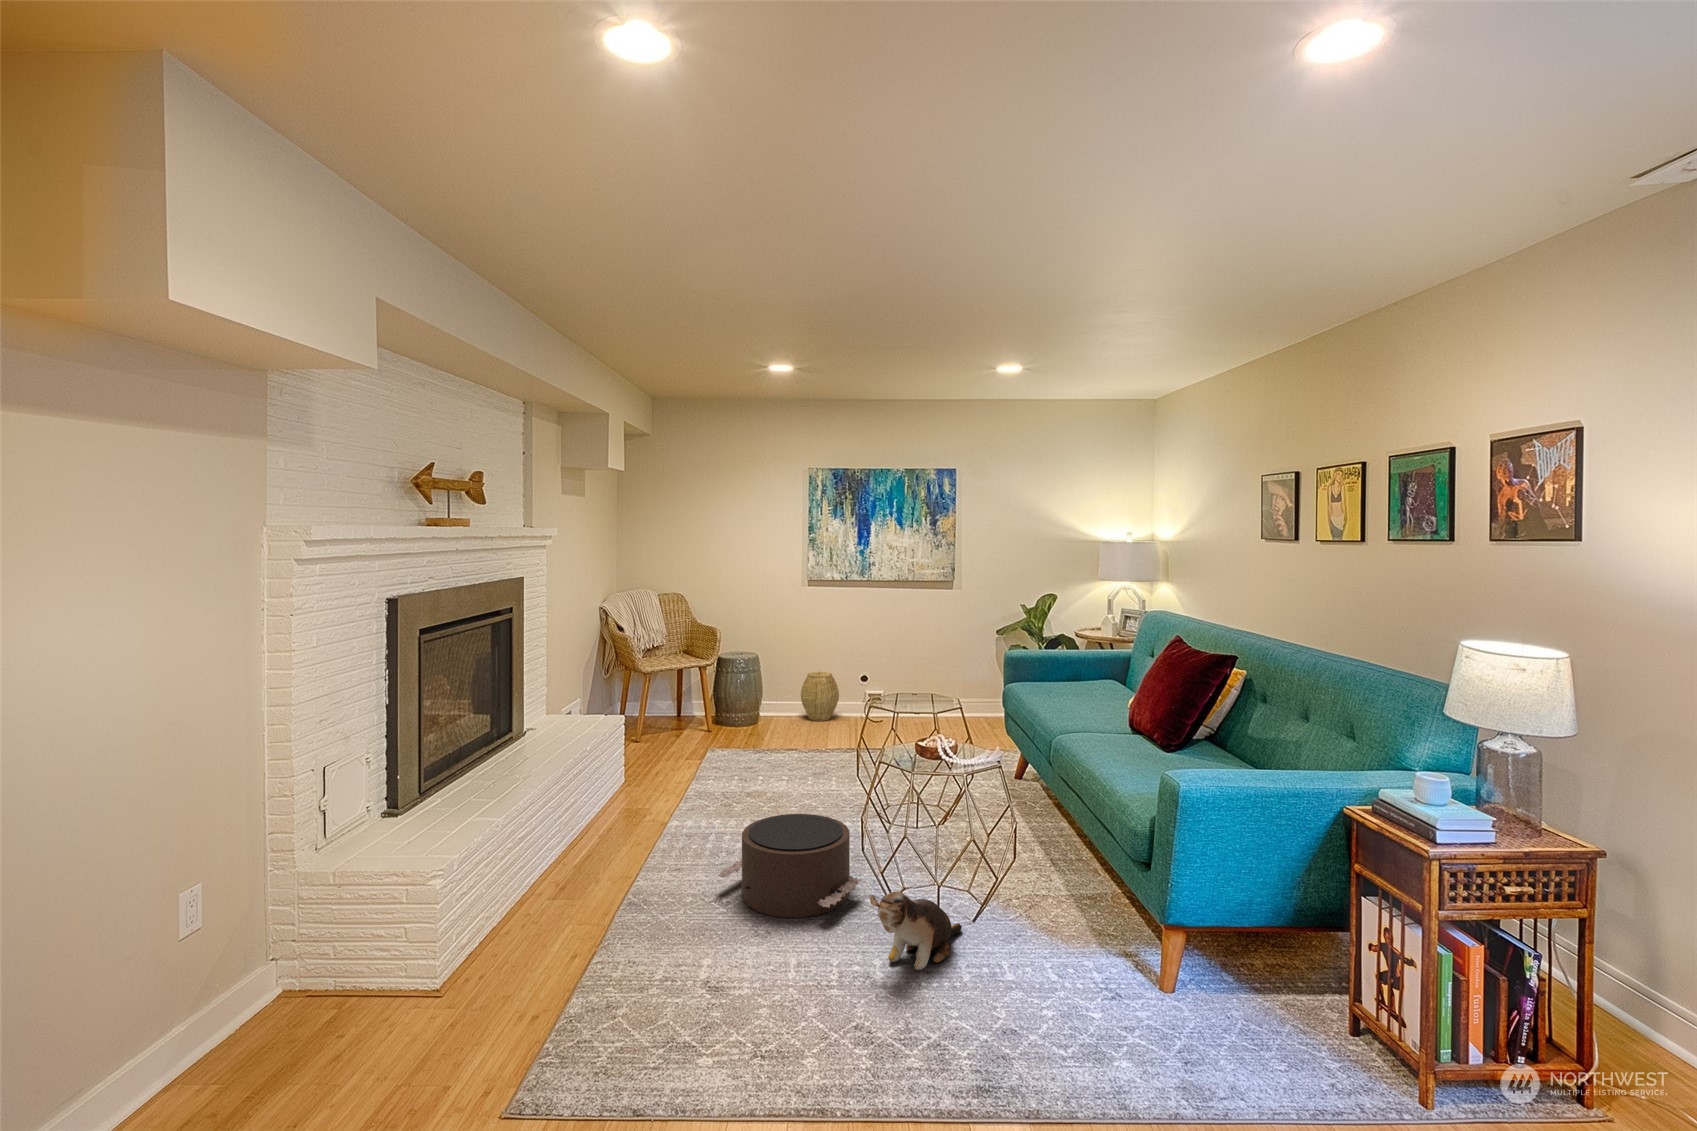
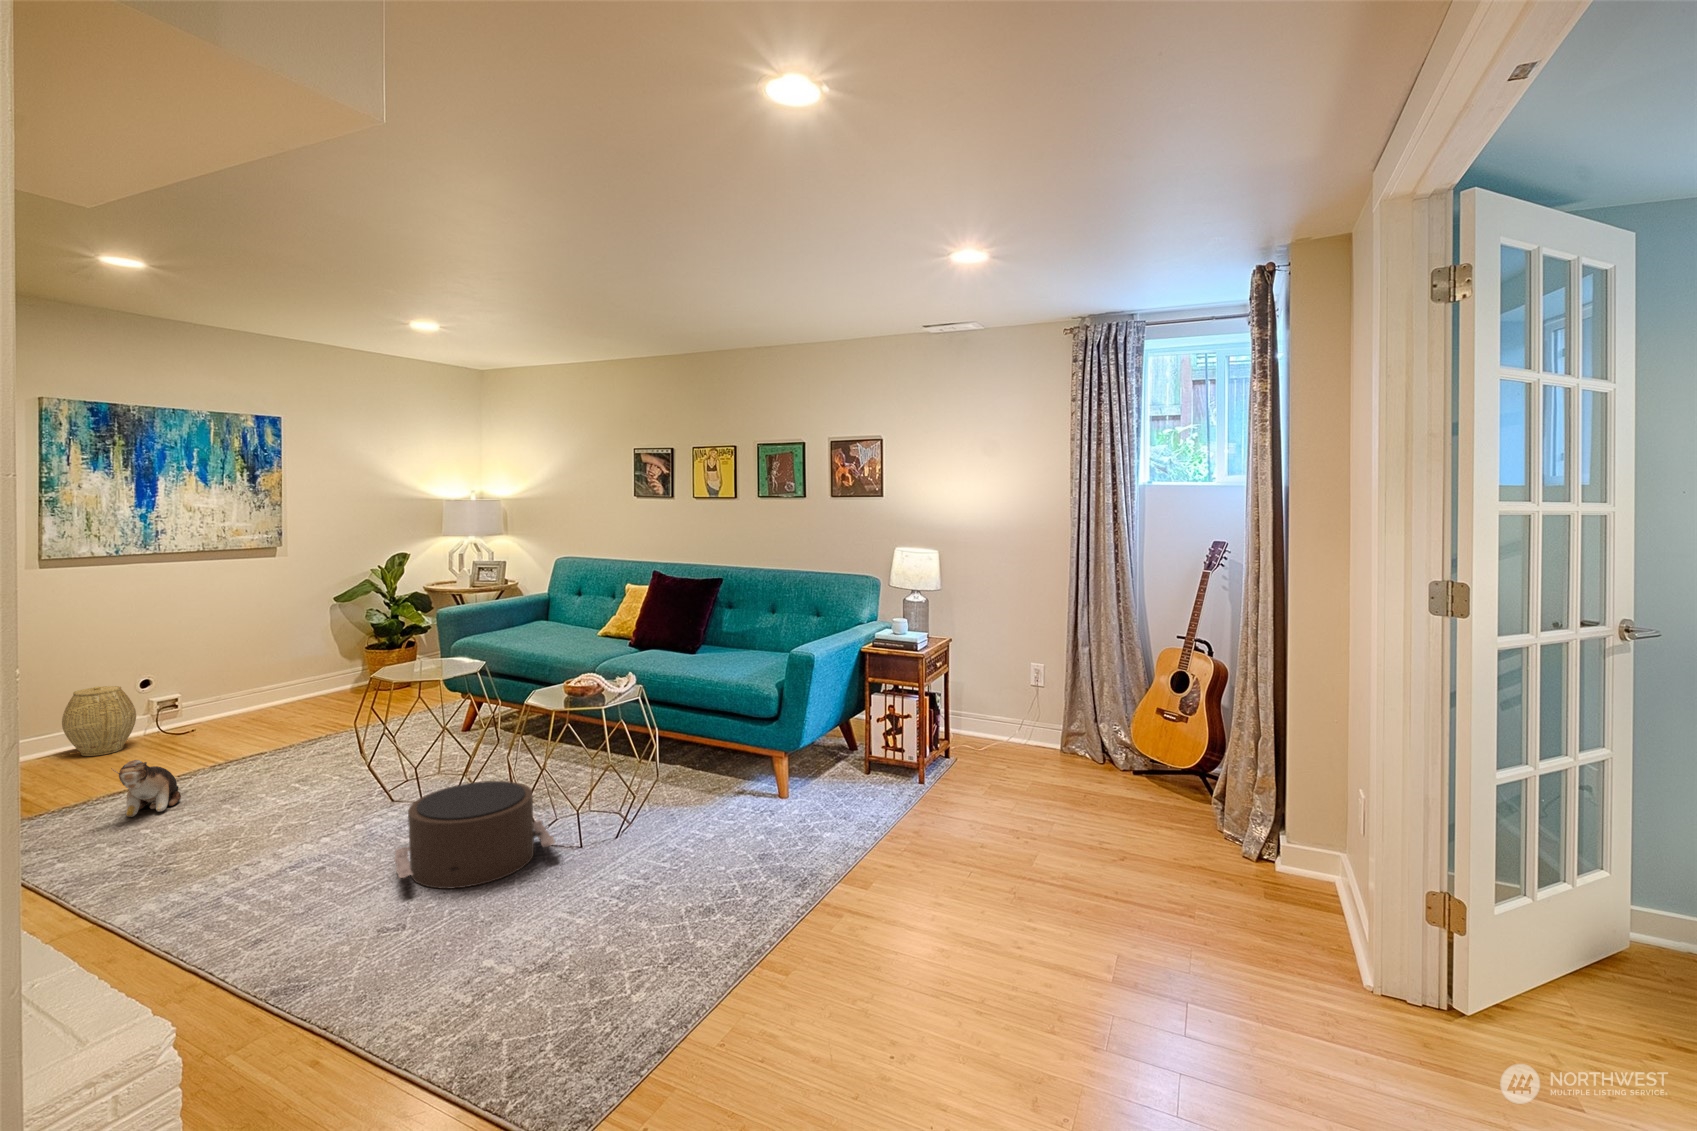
plush toy: present [870,891,962,970] -> present [111,760,181,817]

